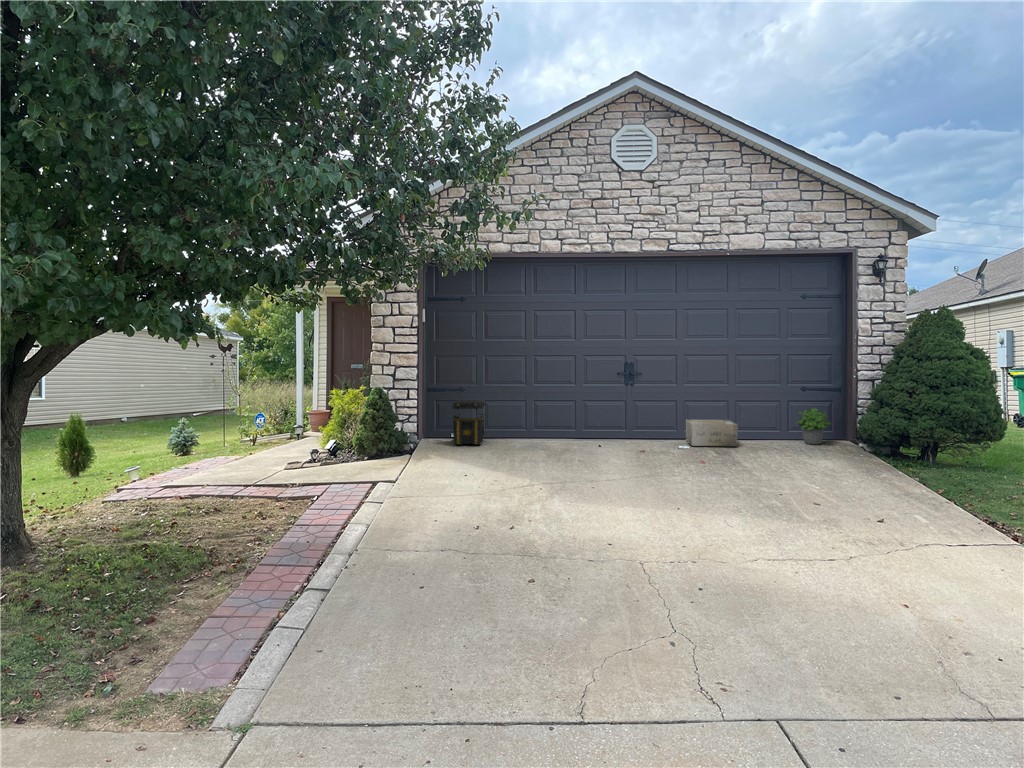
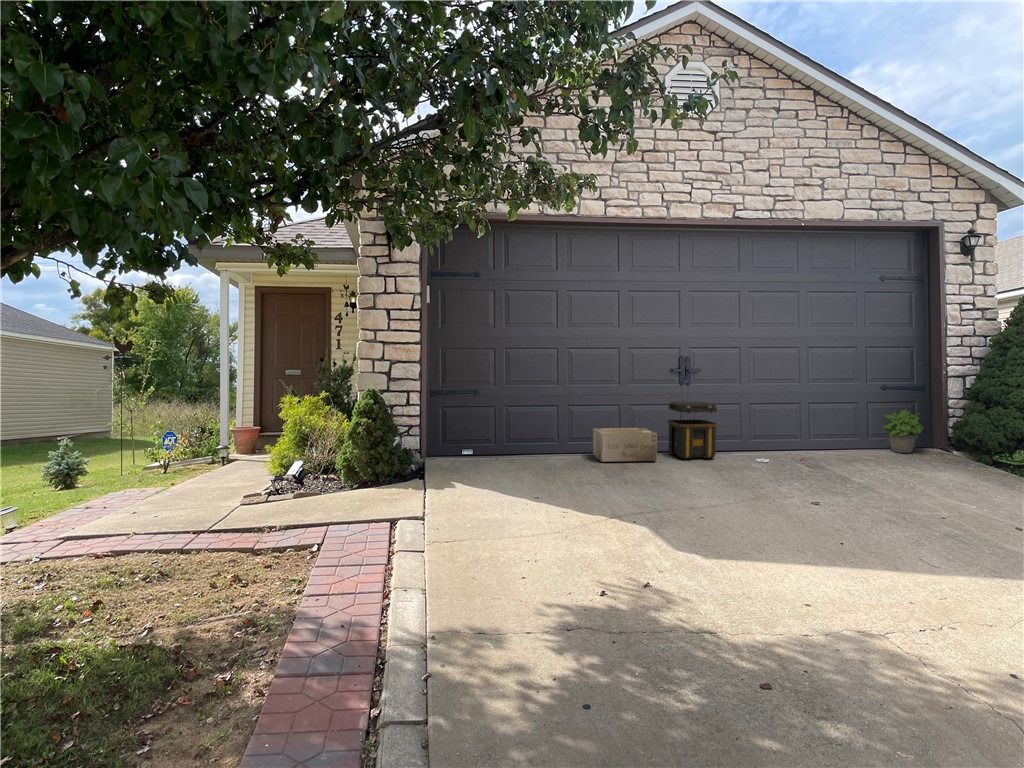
toolbox: present [452,400,485,445] -> present [668,401,717,459]
cardboard box: present [685,420,738,446] -> present [593,428,657,462]

